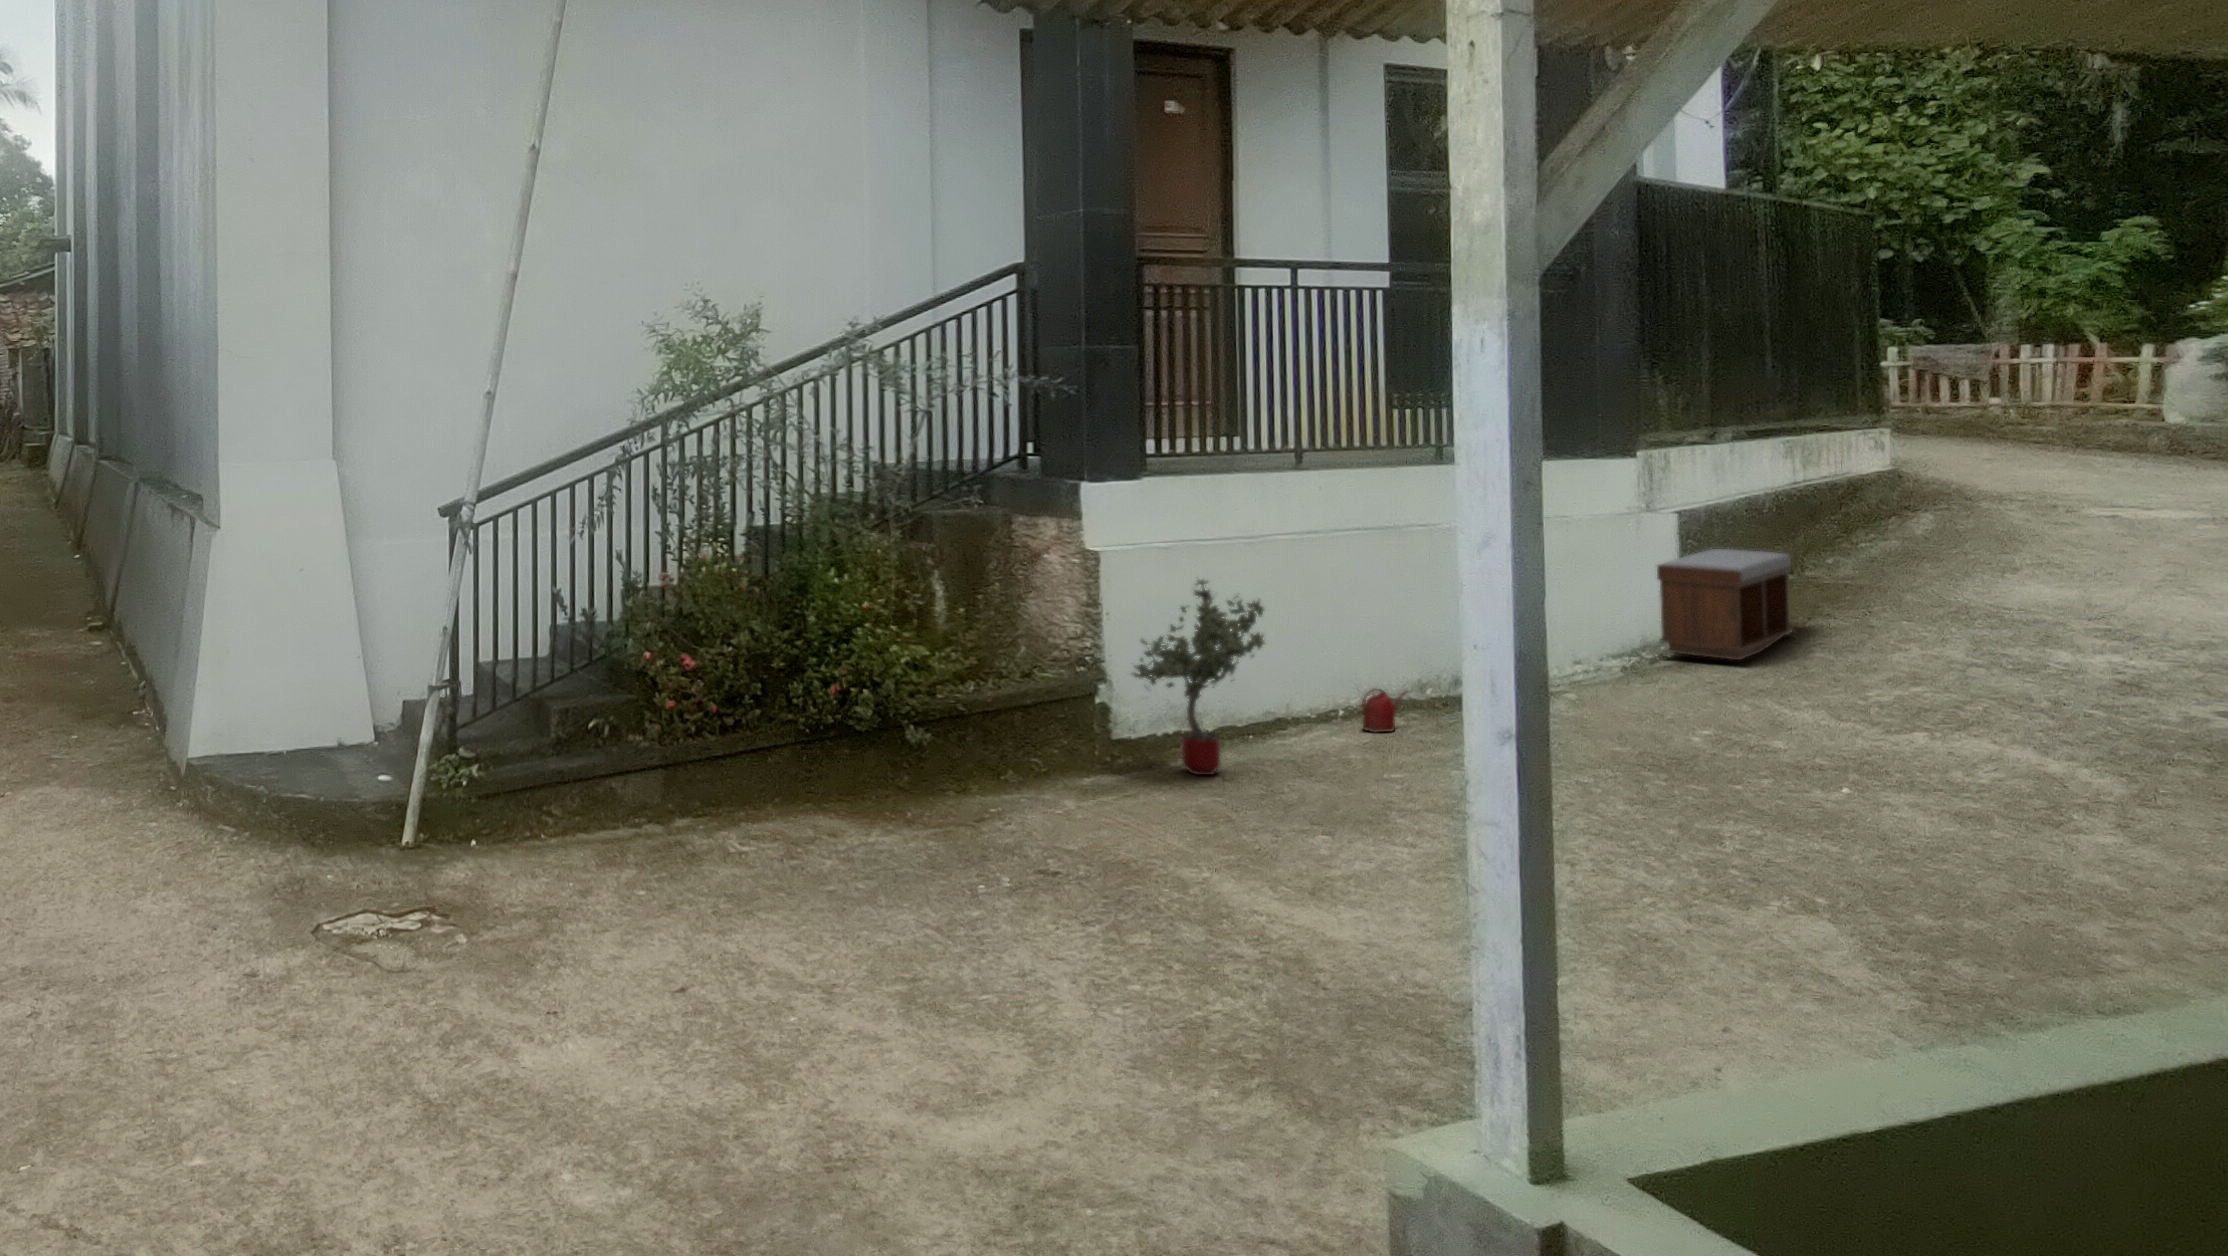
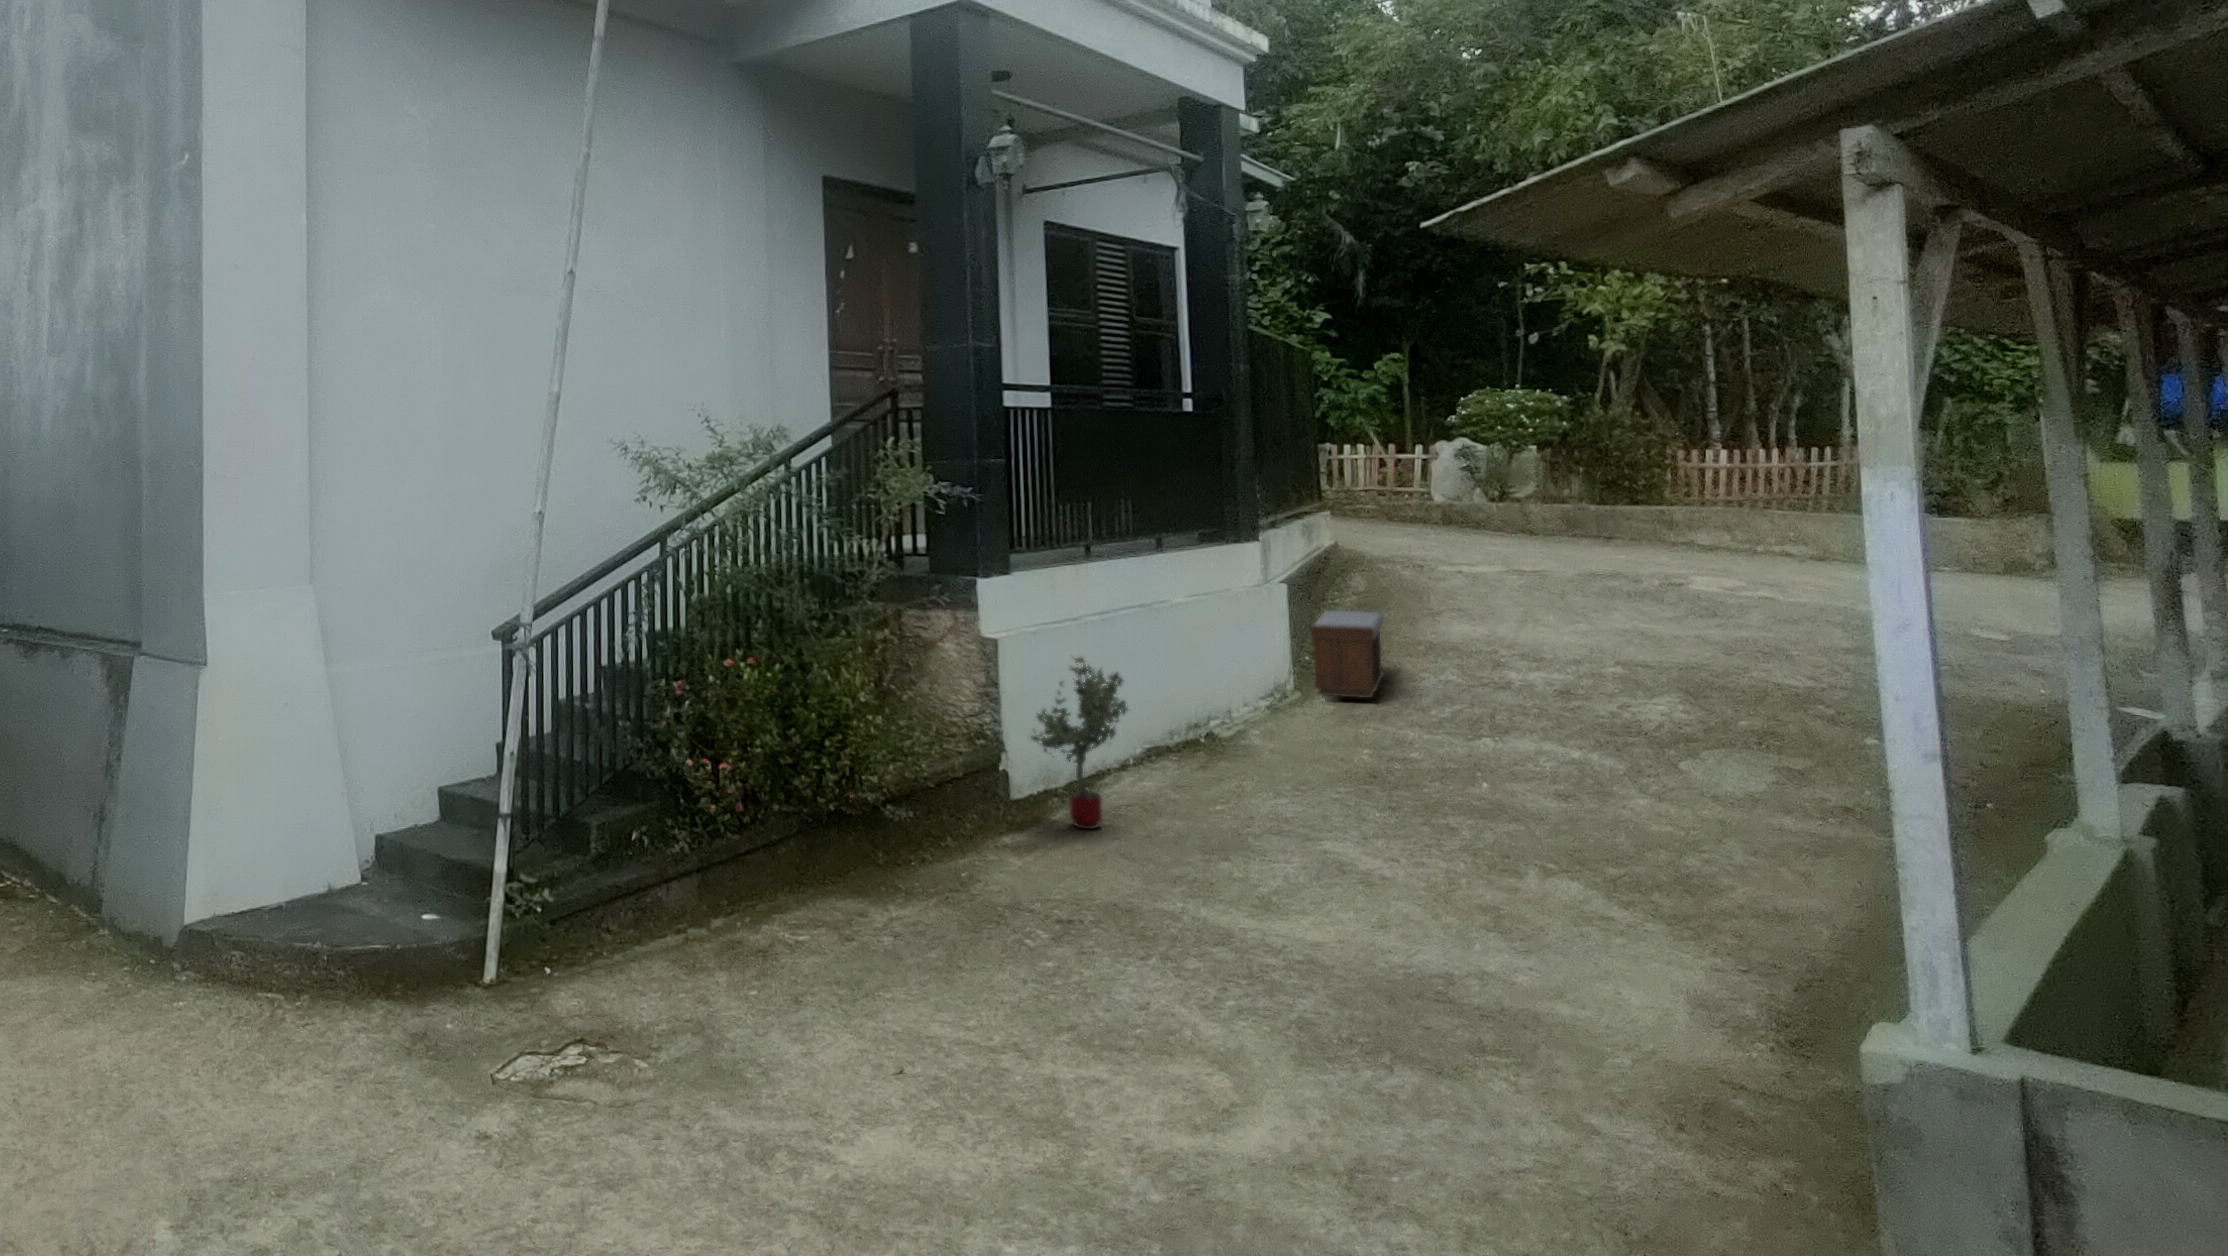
watering can: present [1363,689,1406,732] -> none [1155,740,1182,779]

